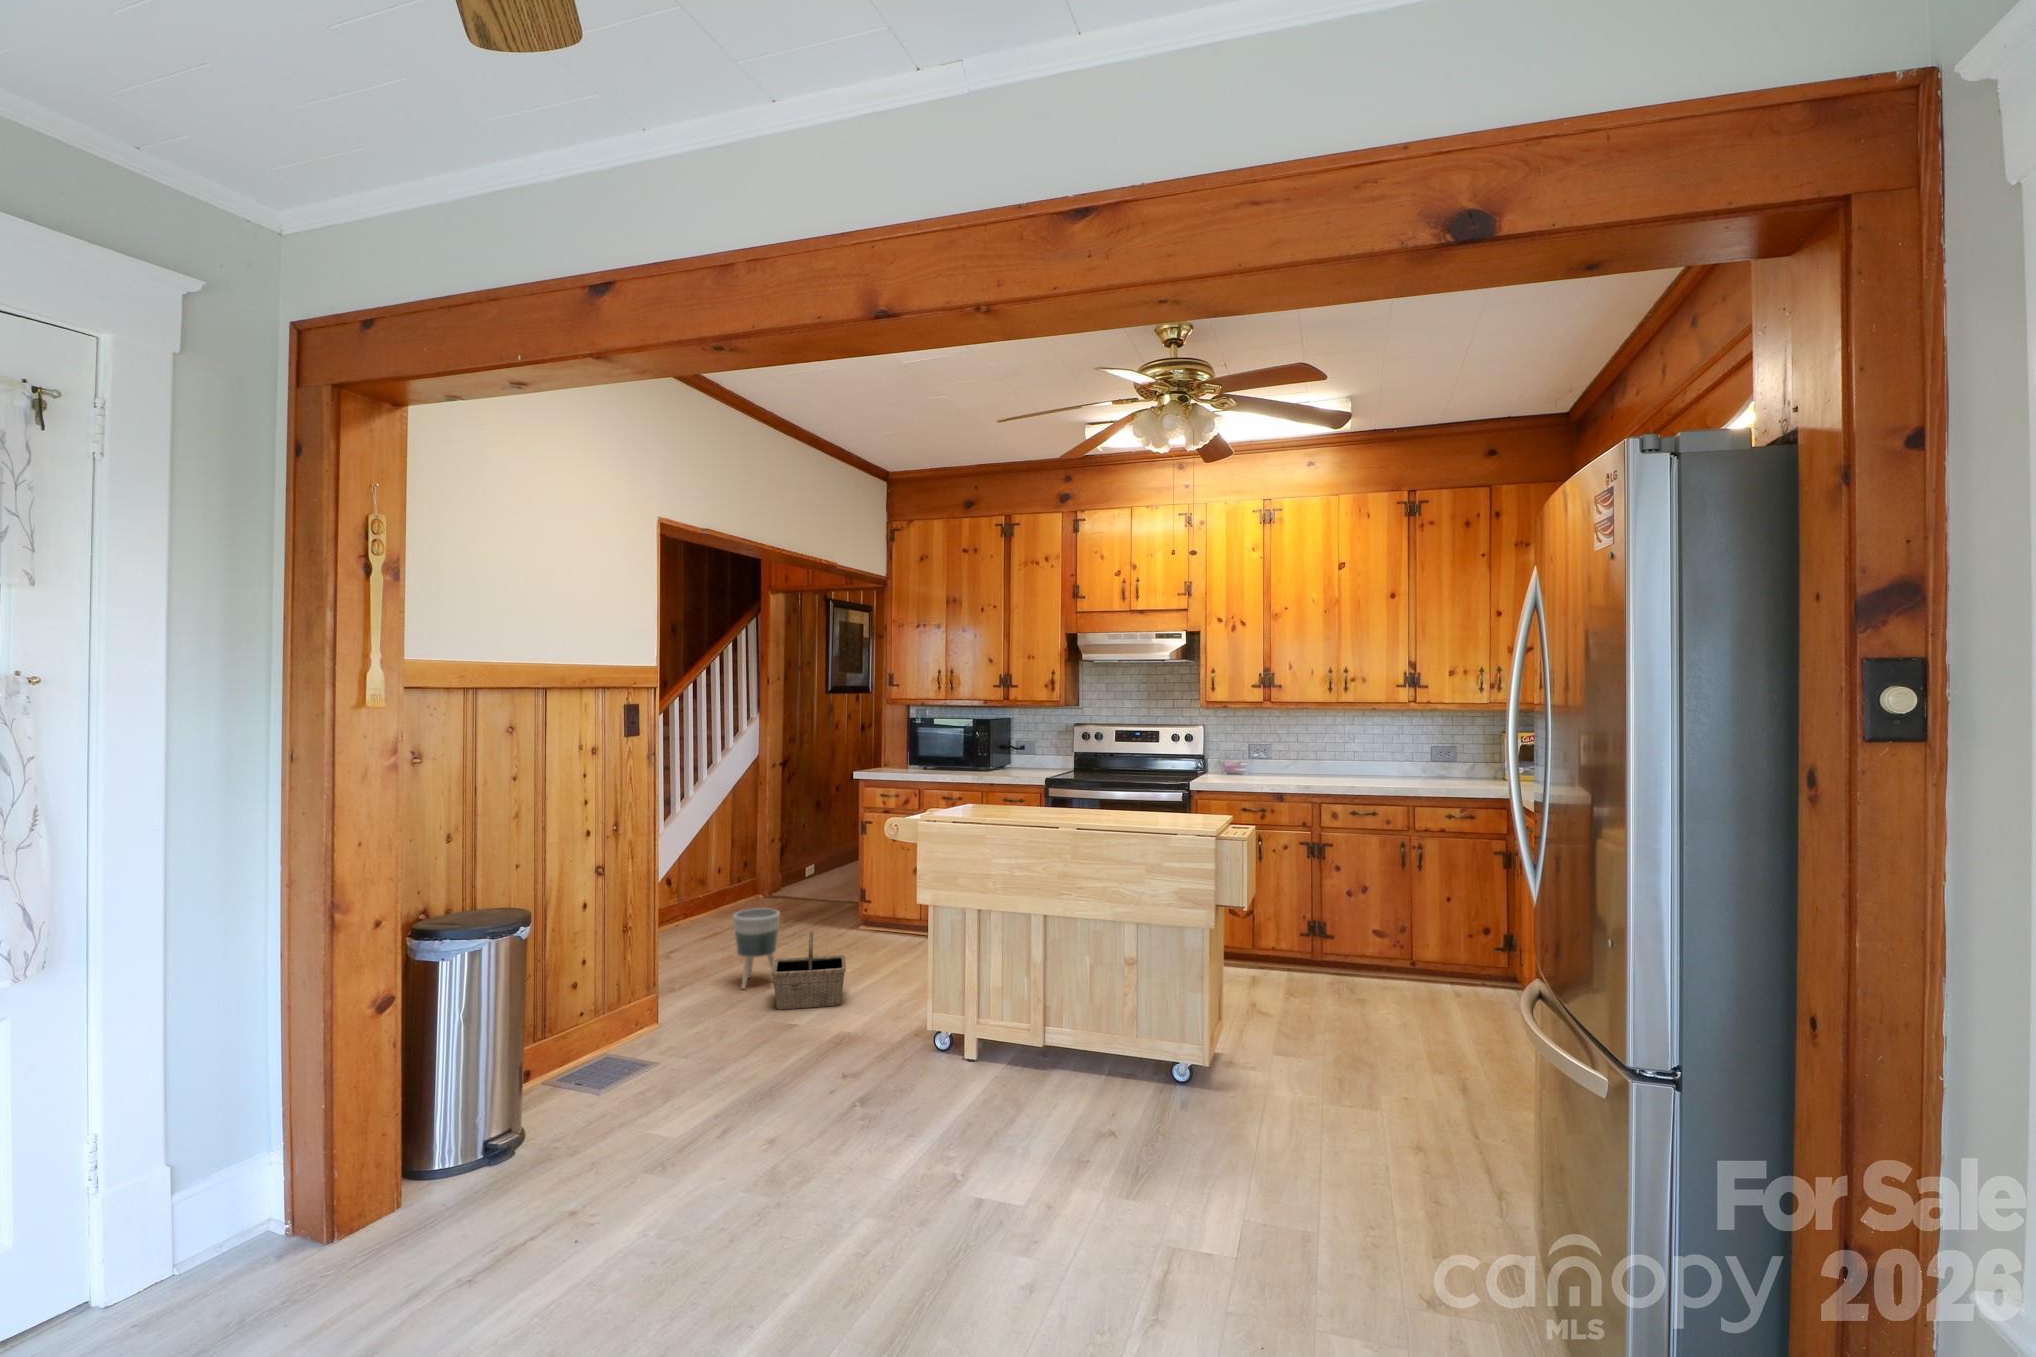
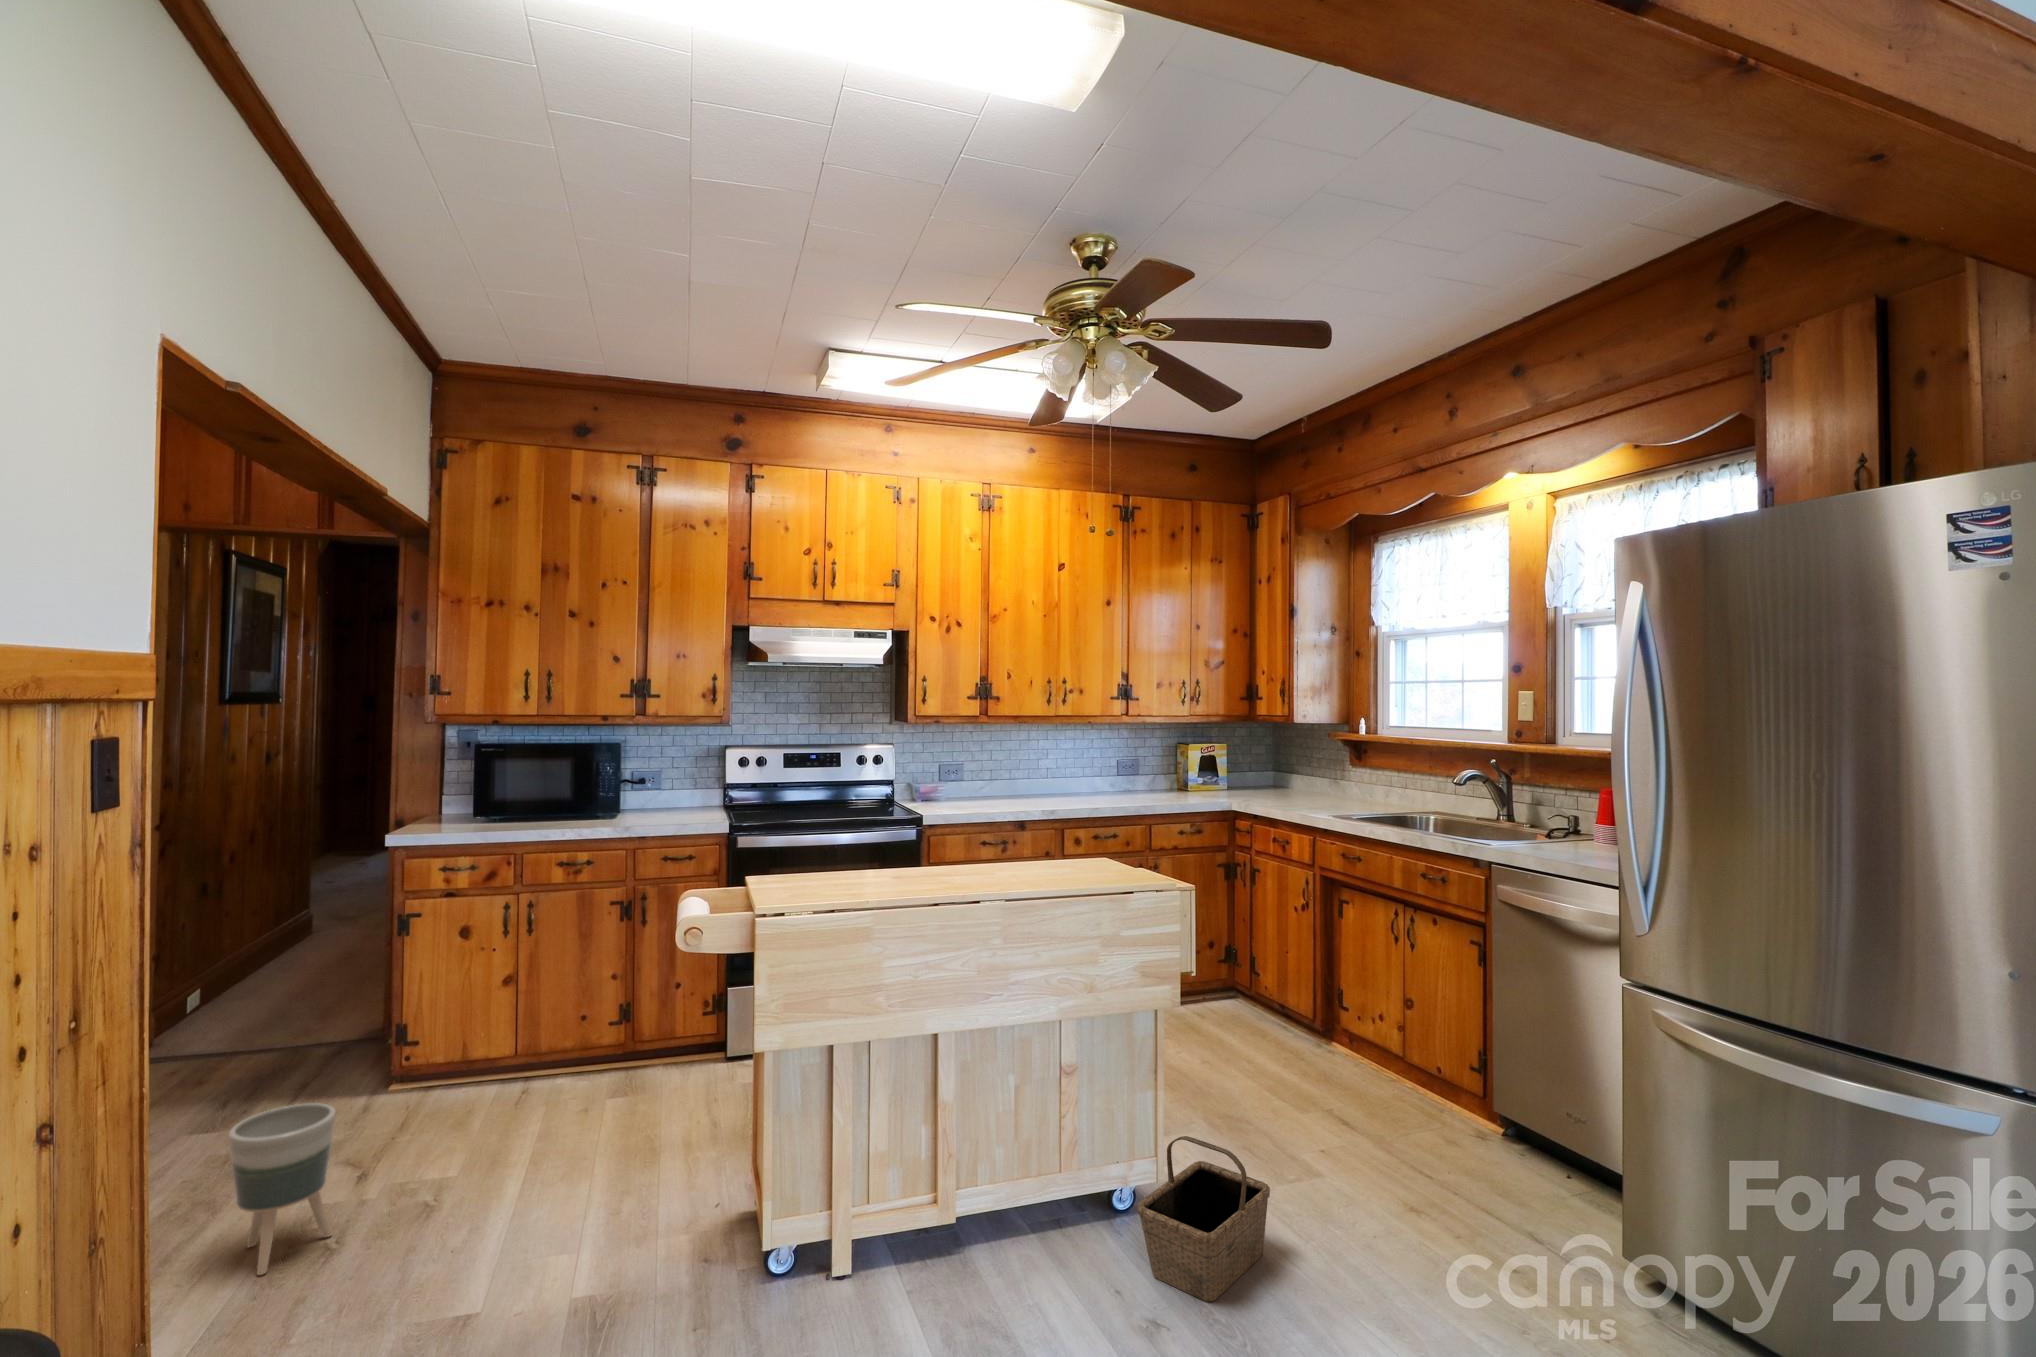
basket: present [772,932,846,1010] -> present [1138,1136,1270,1302]

